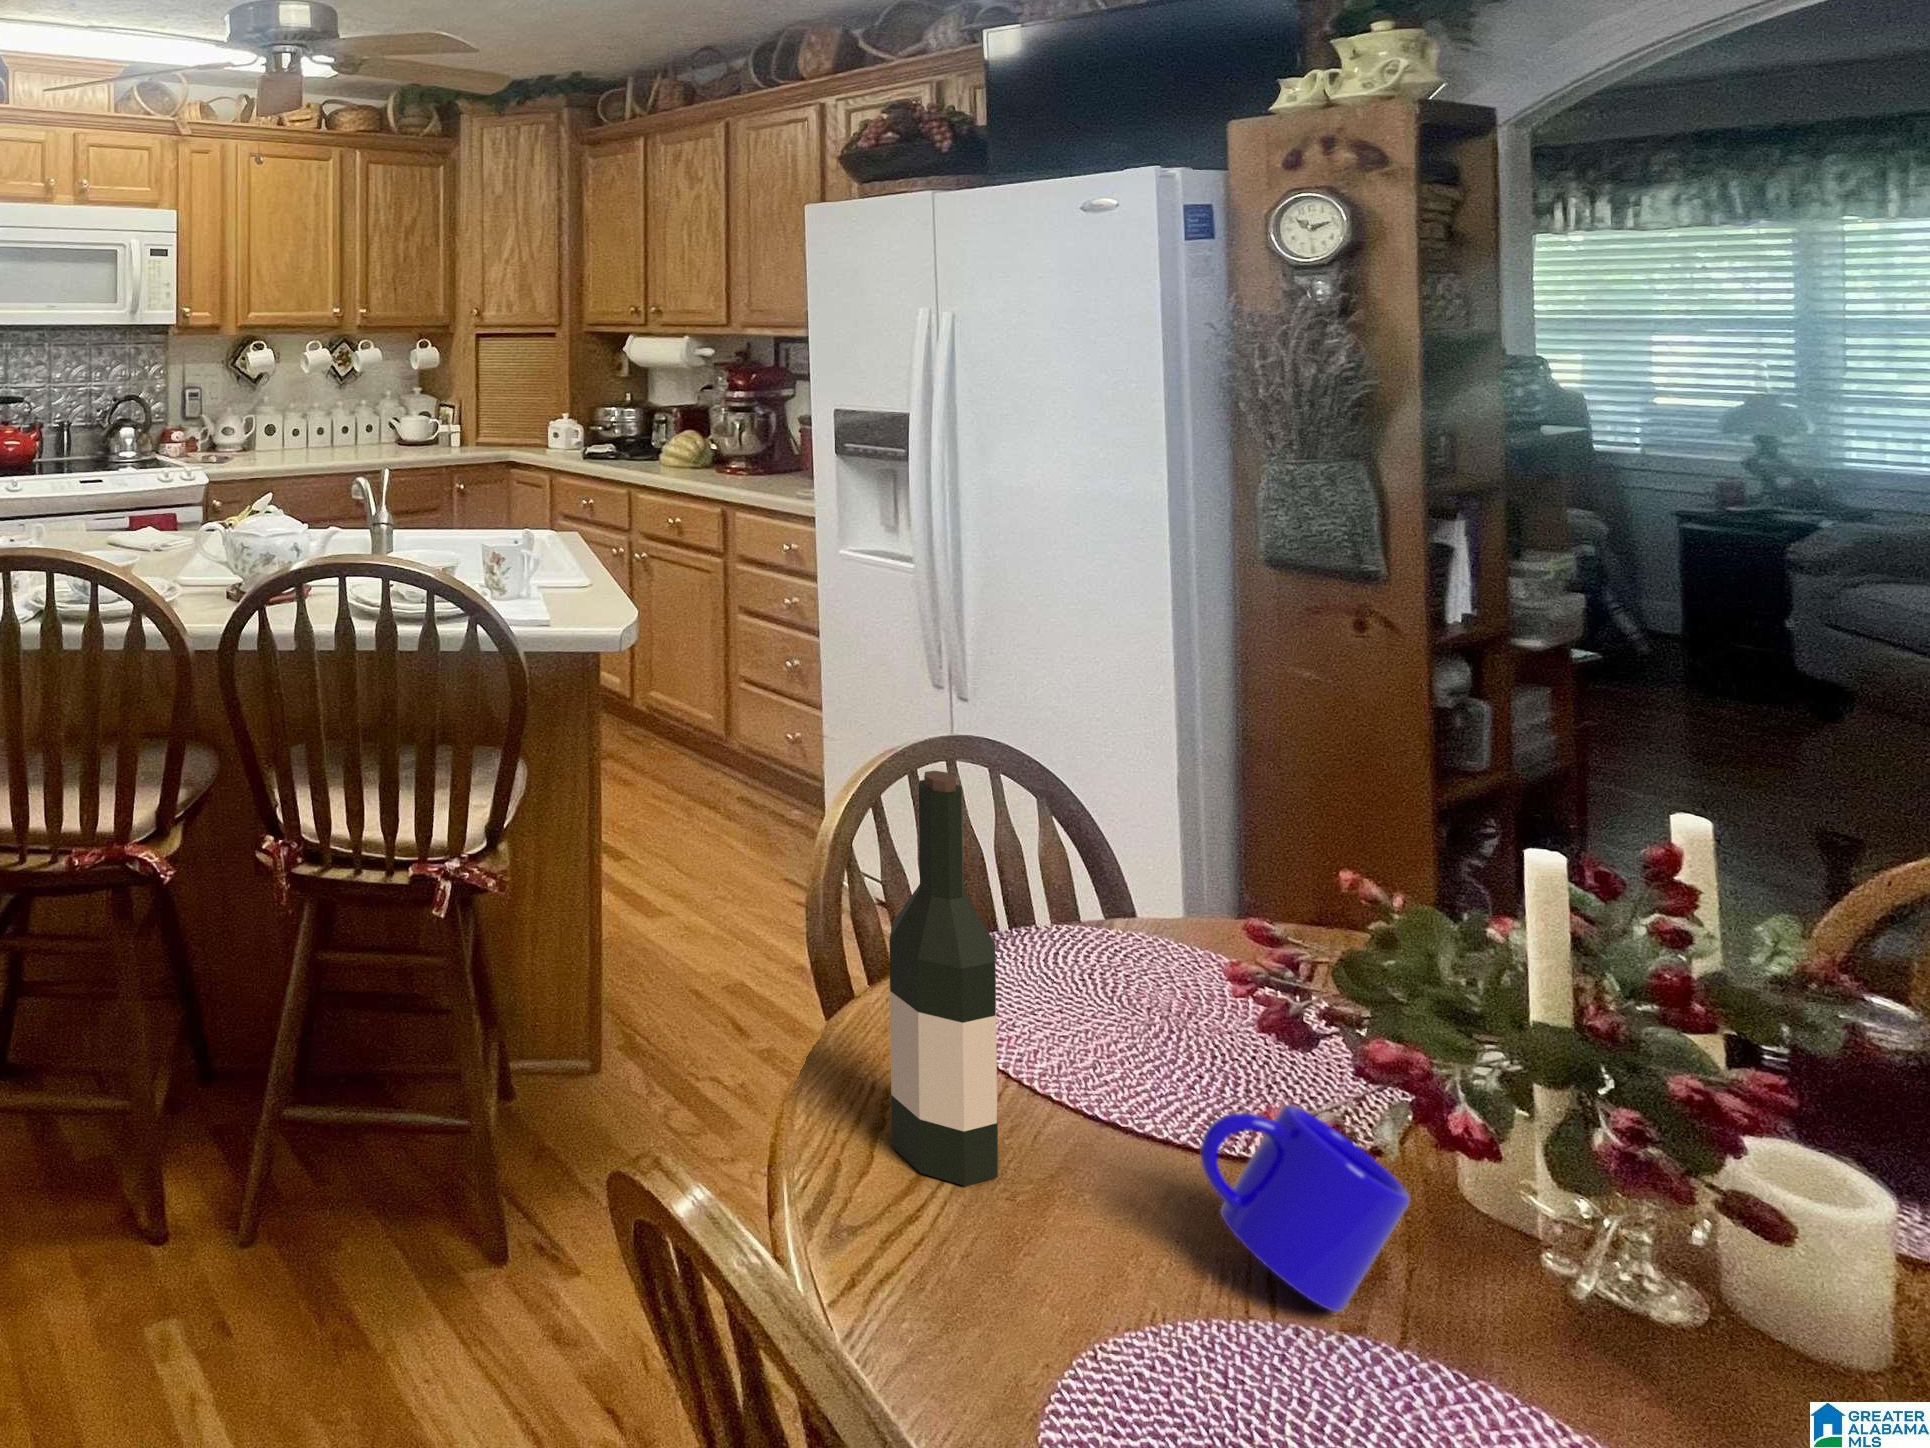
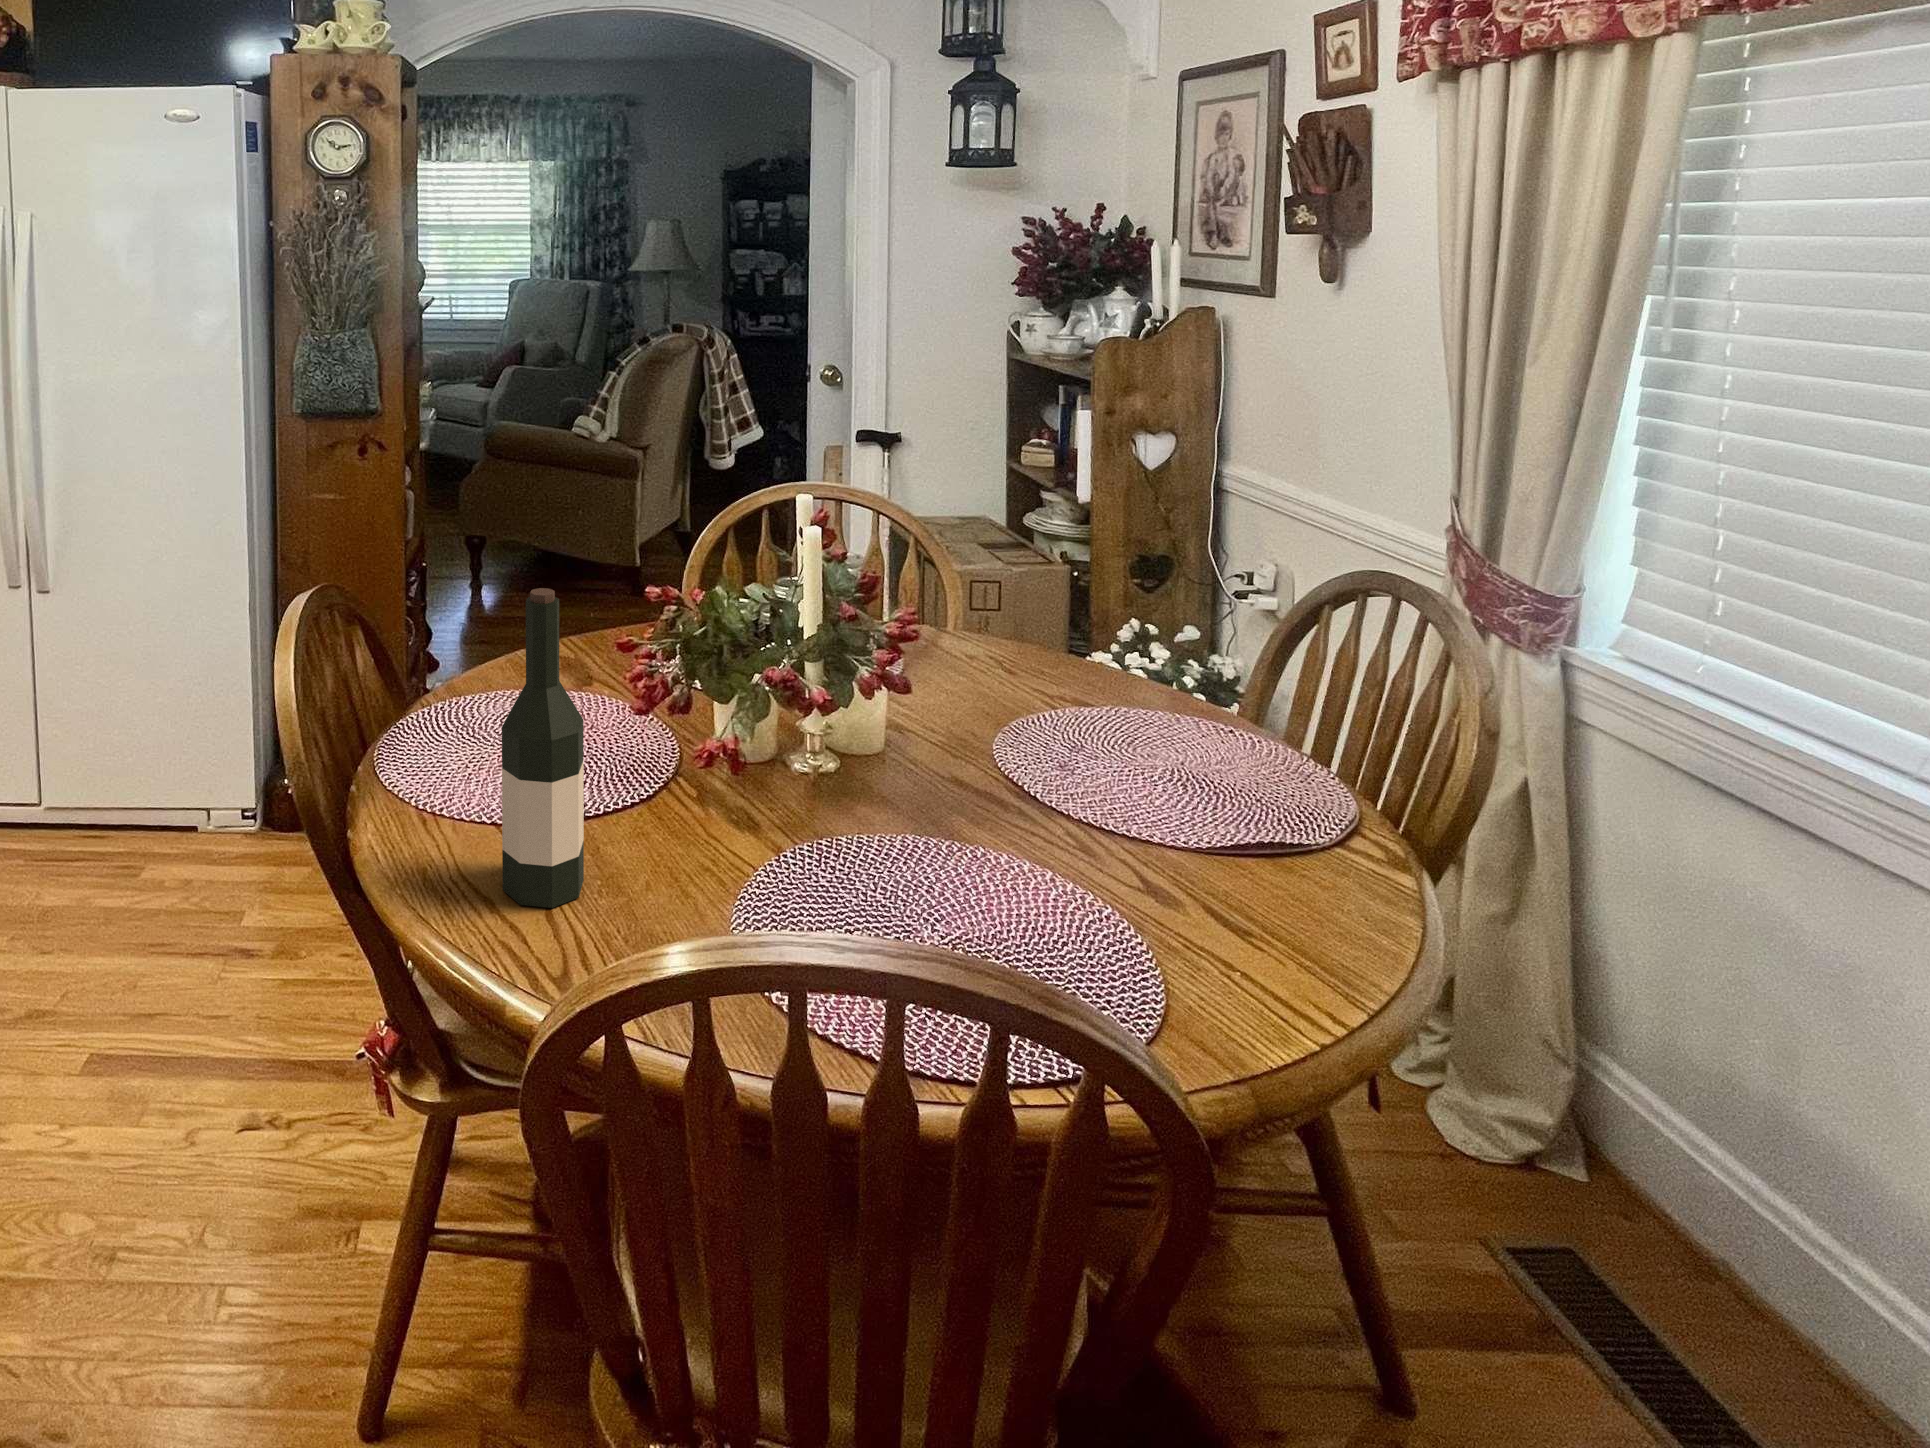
mug: present [1201,1105,1410,1312] -> none [698,729,784,836]

